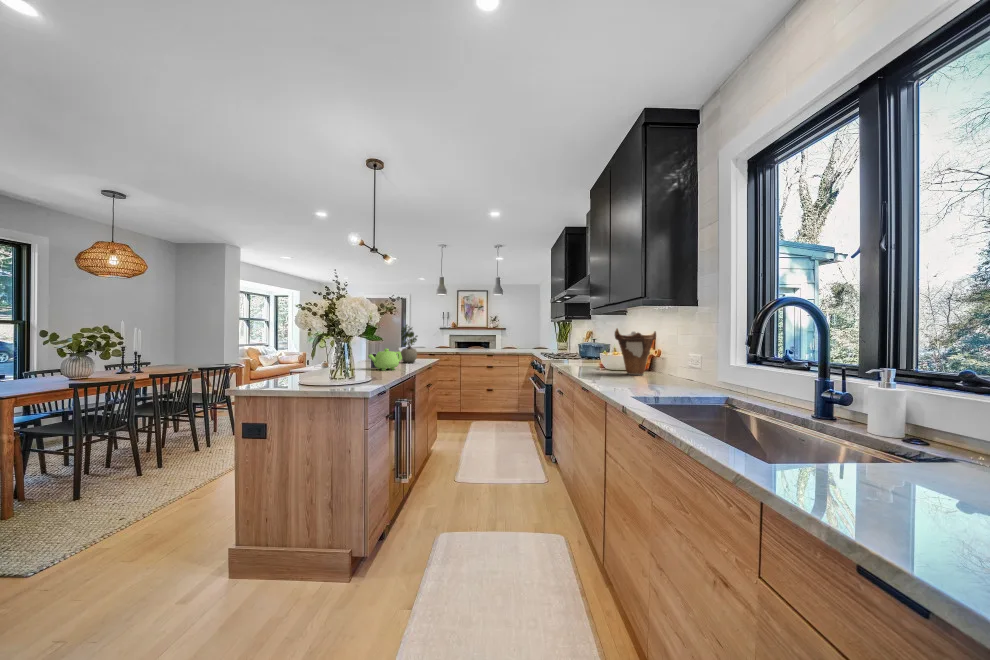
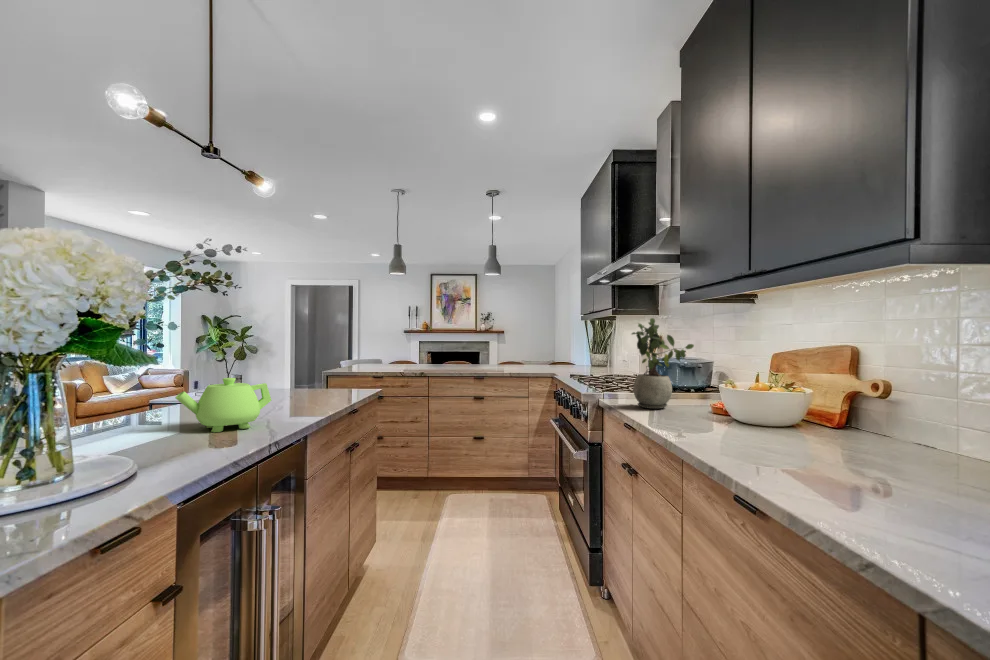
potted plant: present [401,325,418,363] -> present [632,318,694,409]
vase: present [615,328,656,375] -> none [787,328,903,450]

